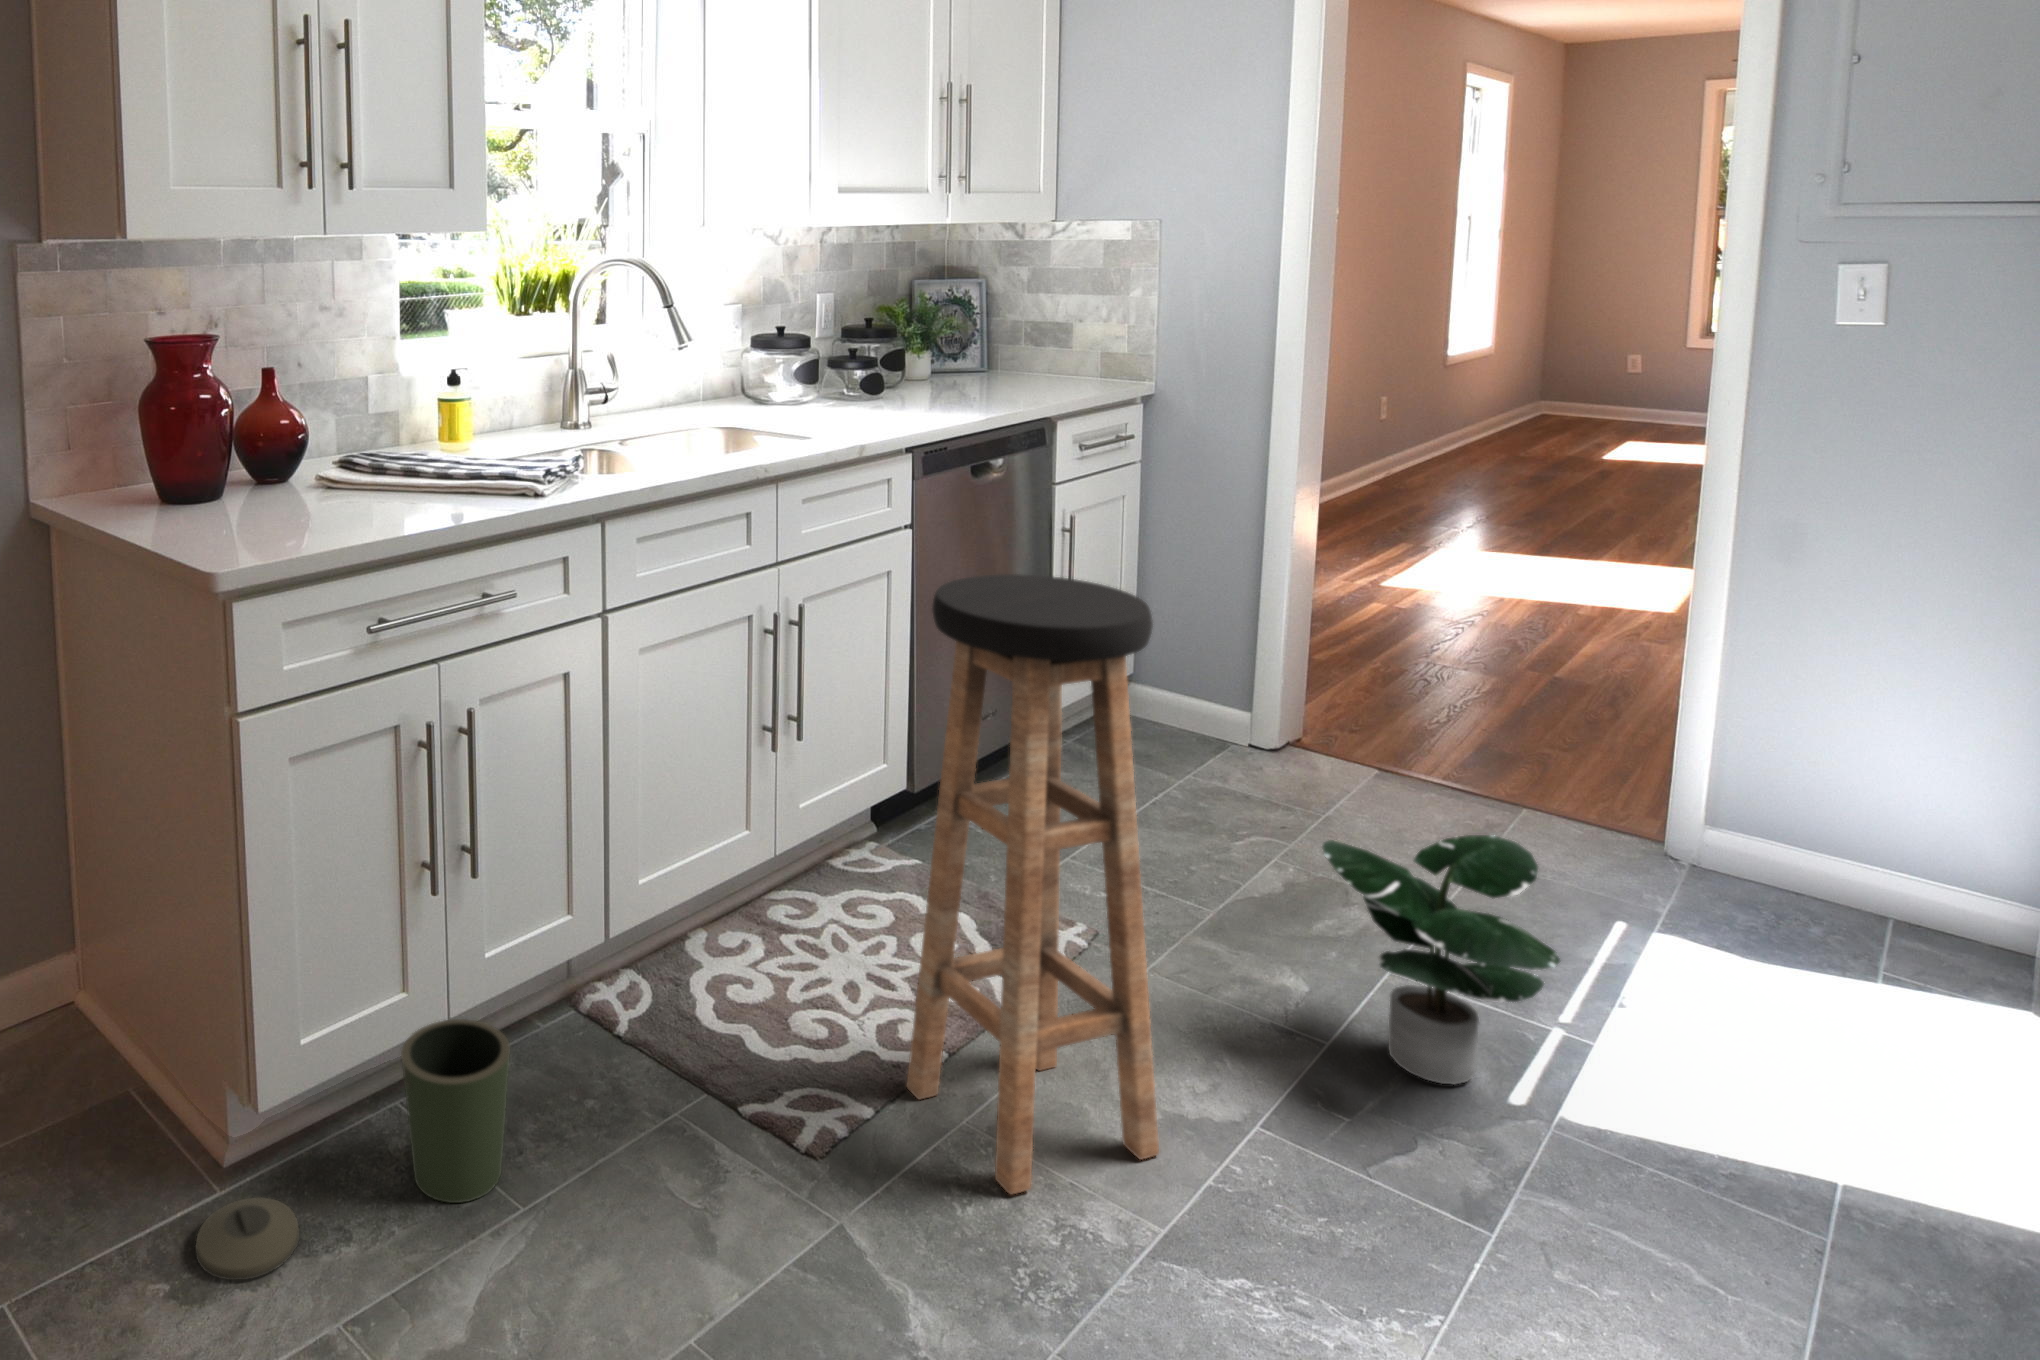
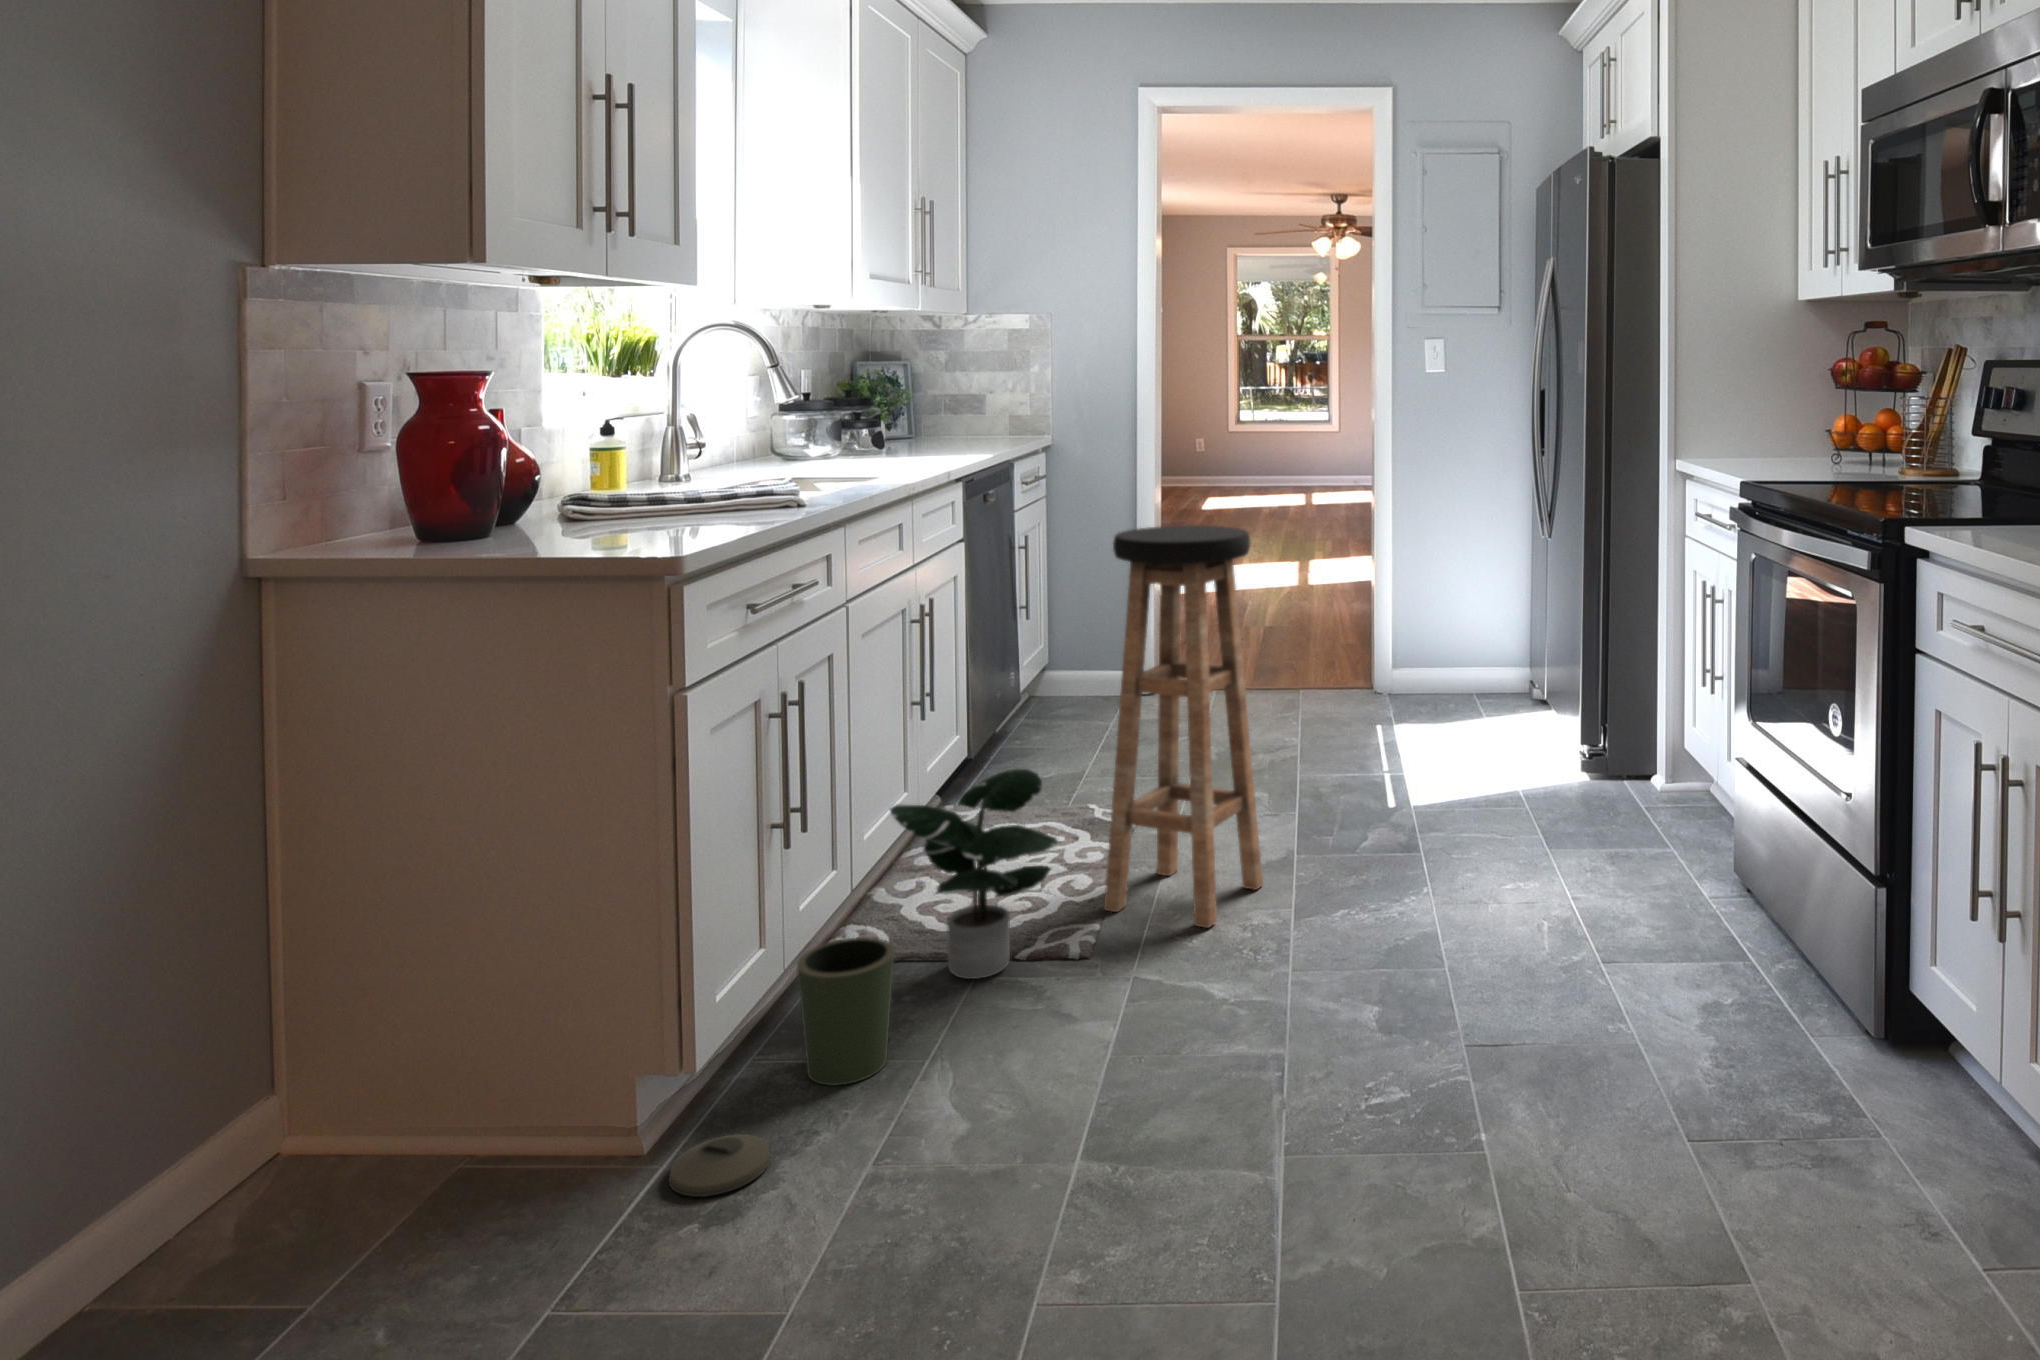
potted plant: present [1322,835,1560,1085] -> present [890,769,1058,979]

